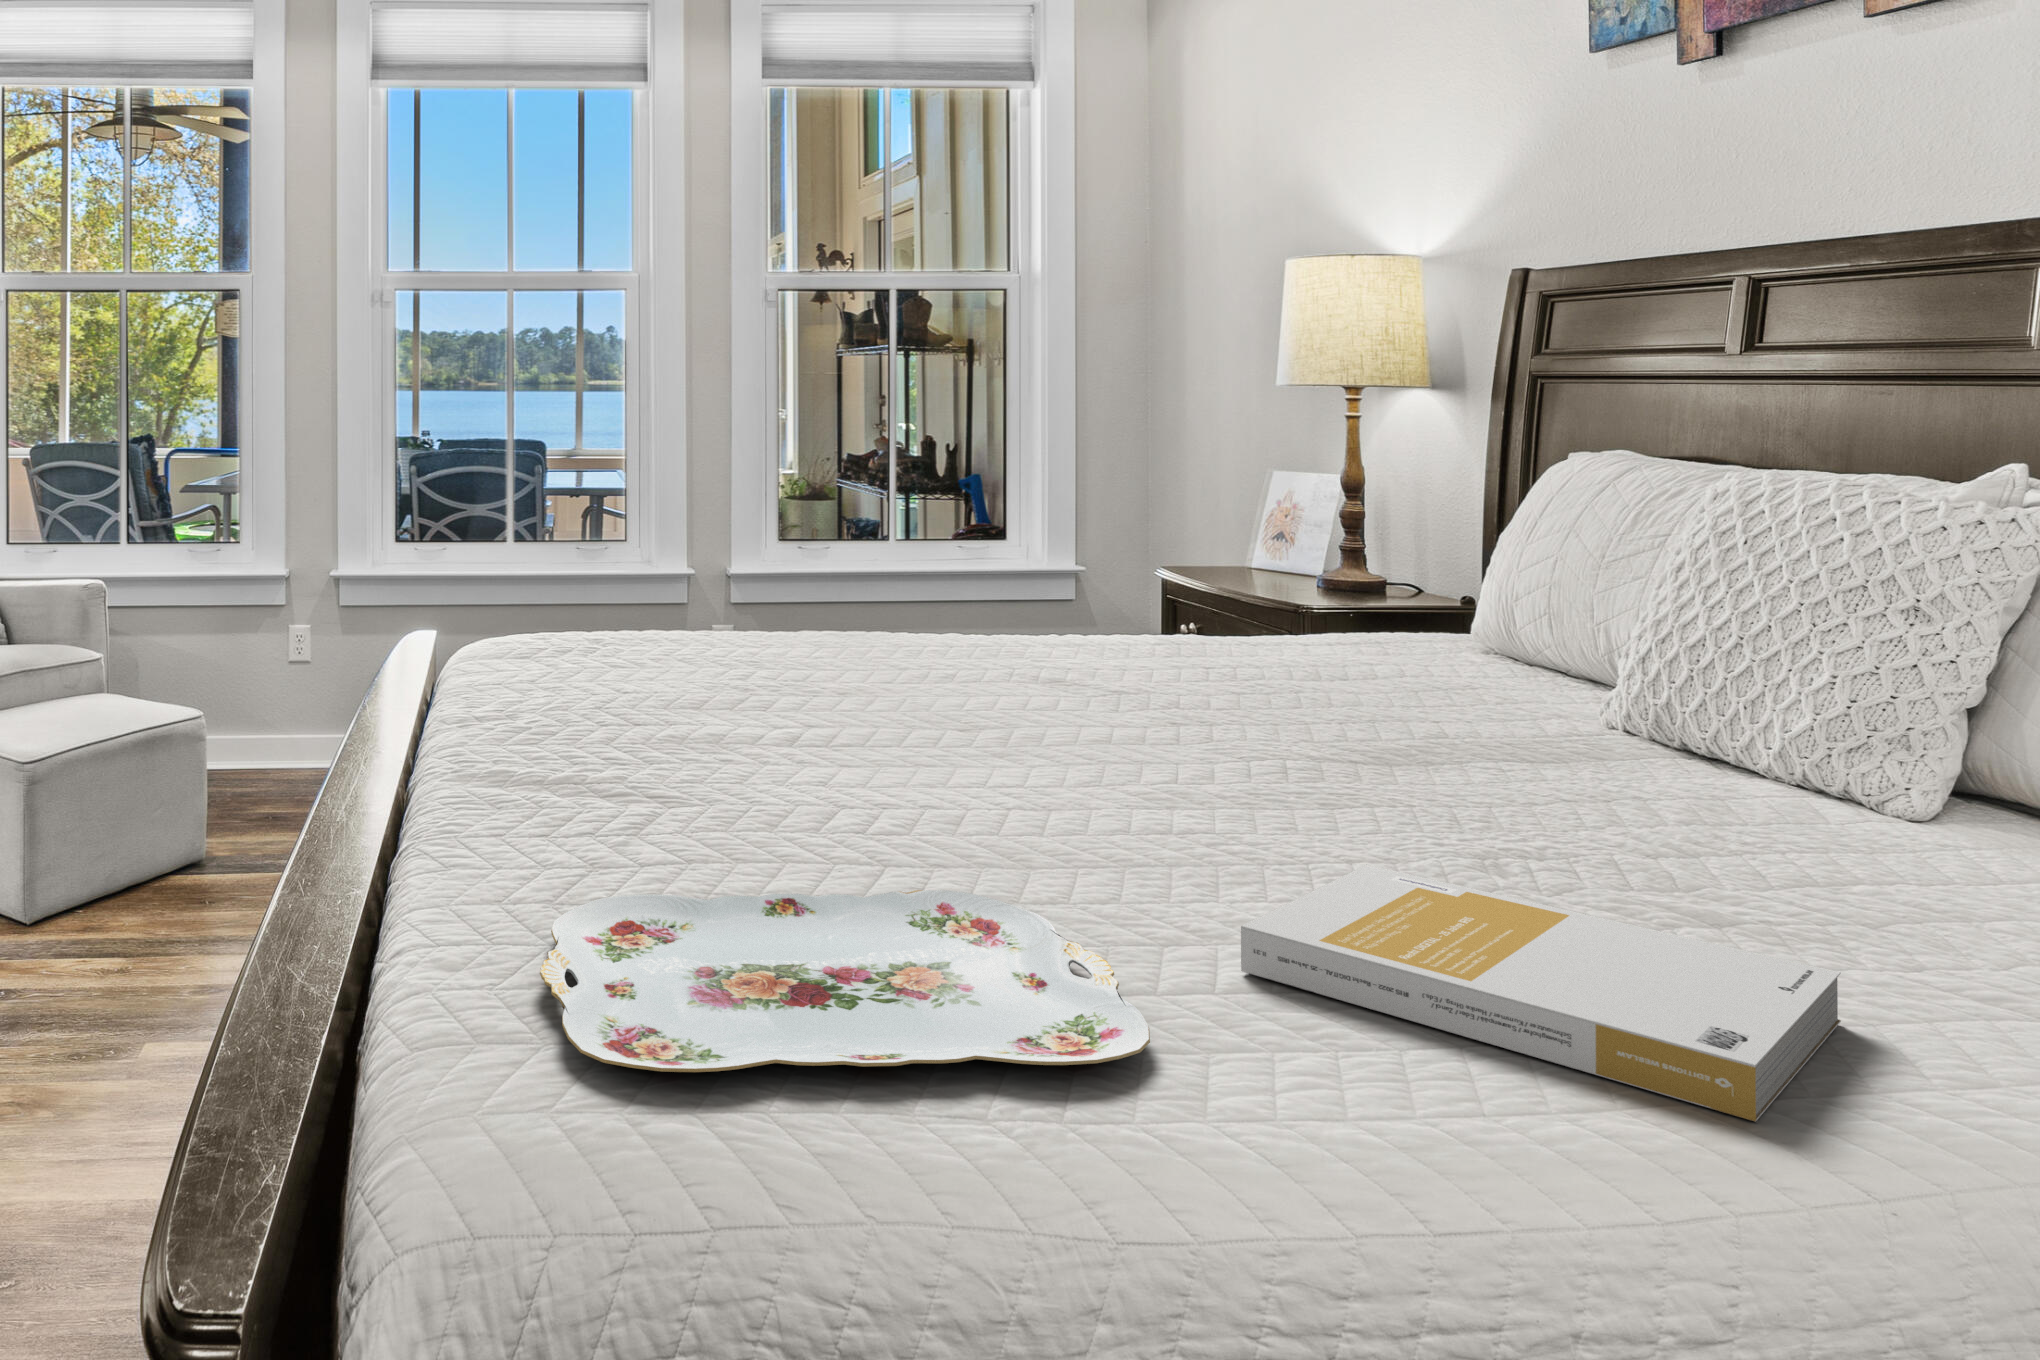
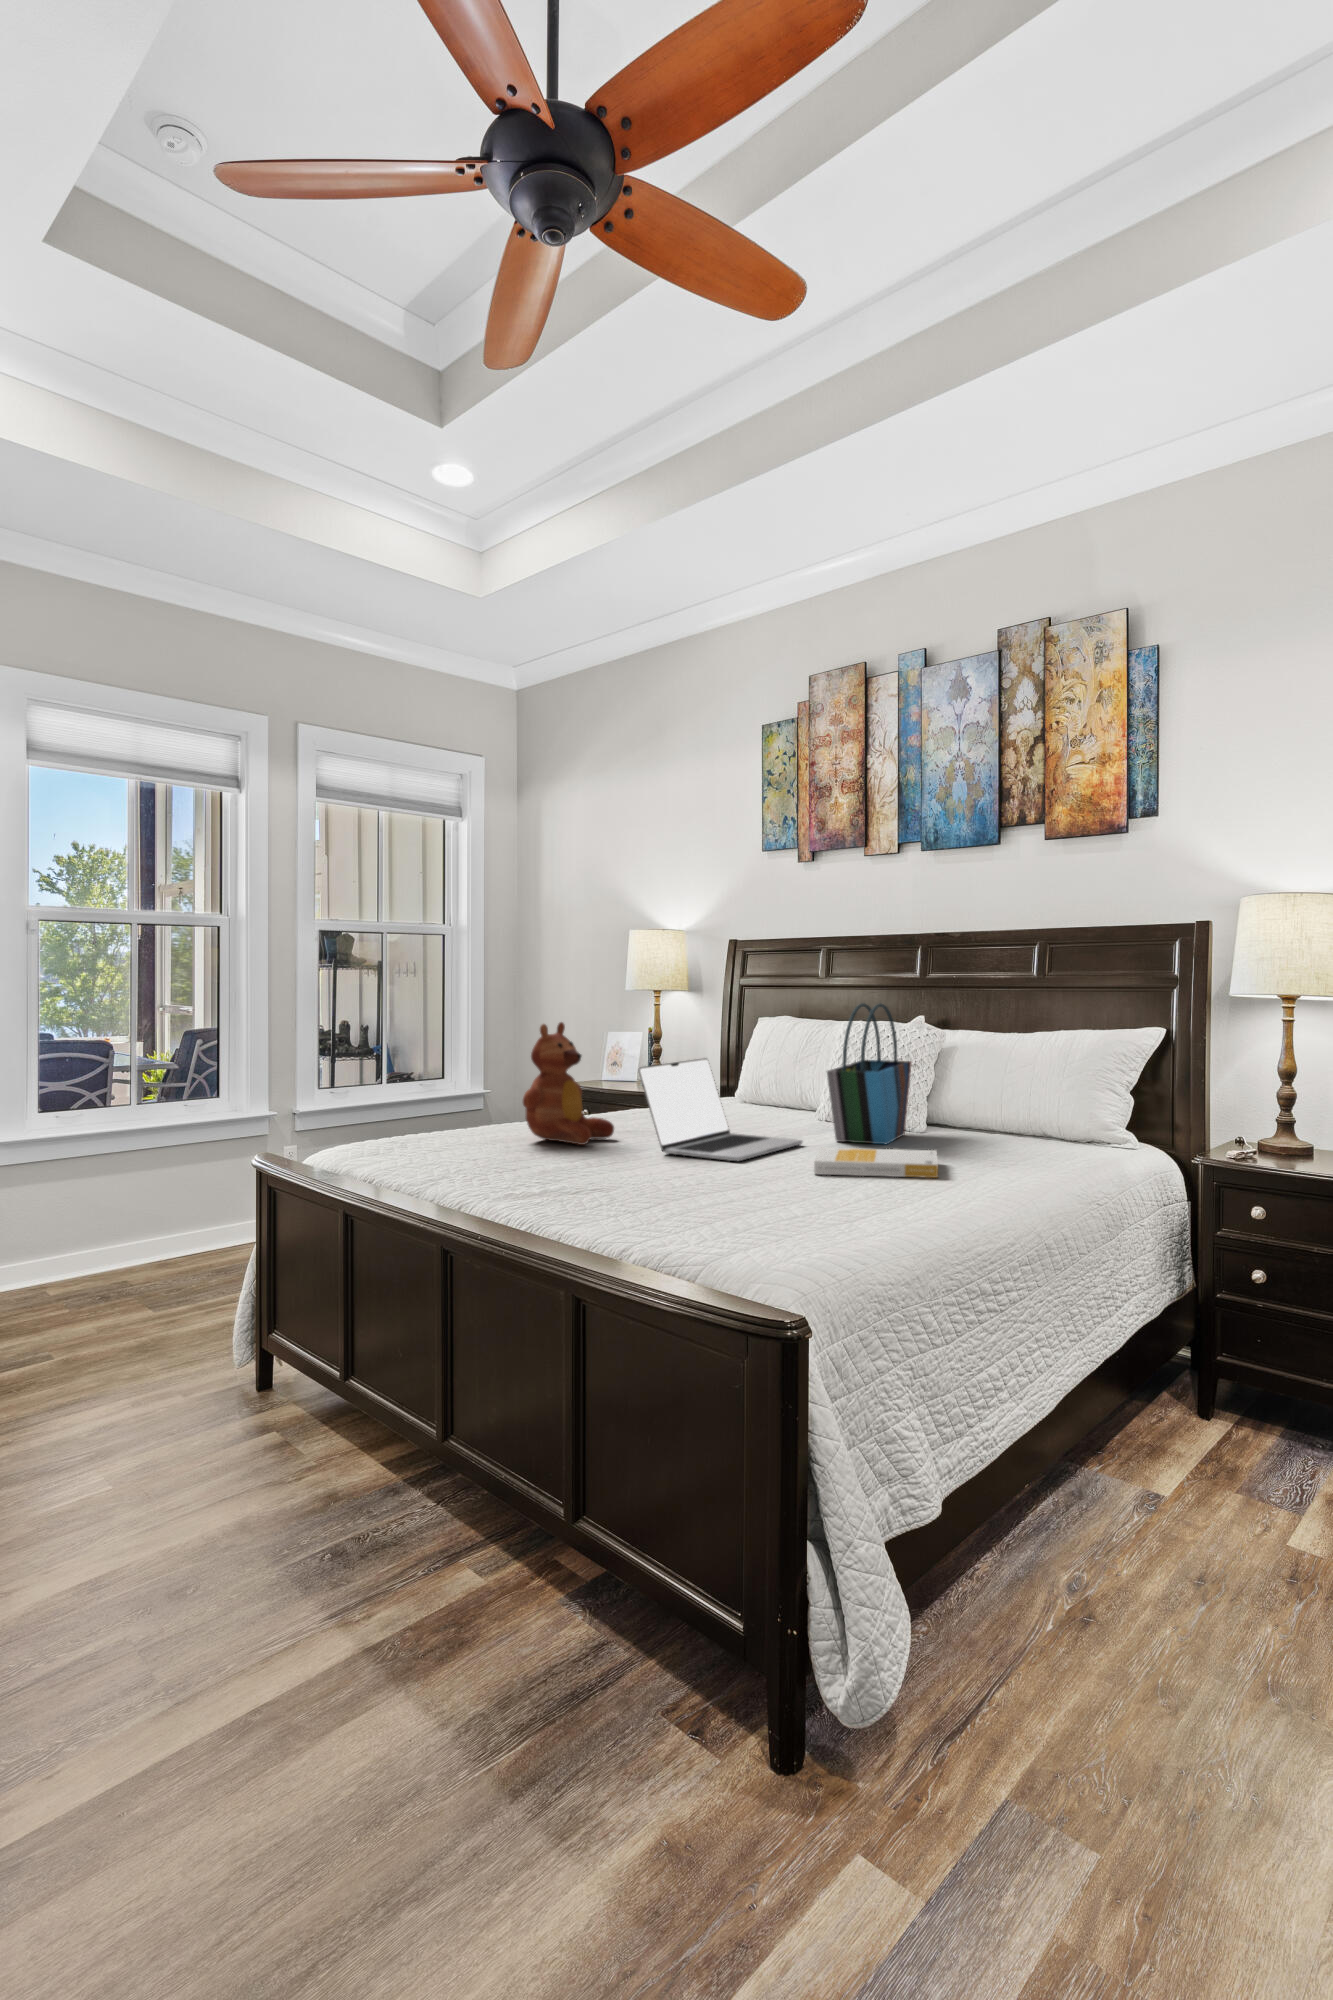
tote bag: none [1479,403,1894,879] -> present [827,1003,912,1145]
teddy bear: none [693,432,925,729] -> present [523,1022,614,1145]
laptop: none [897,540,1401,858] -> present [638,1058,802,1161]
serving tray: present [540,890,1150,1072] -> none [636,1169,823,1208]

